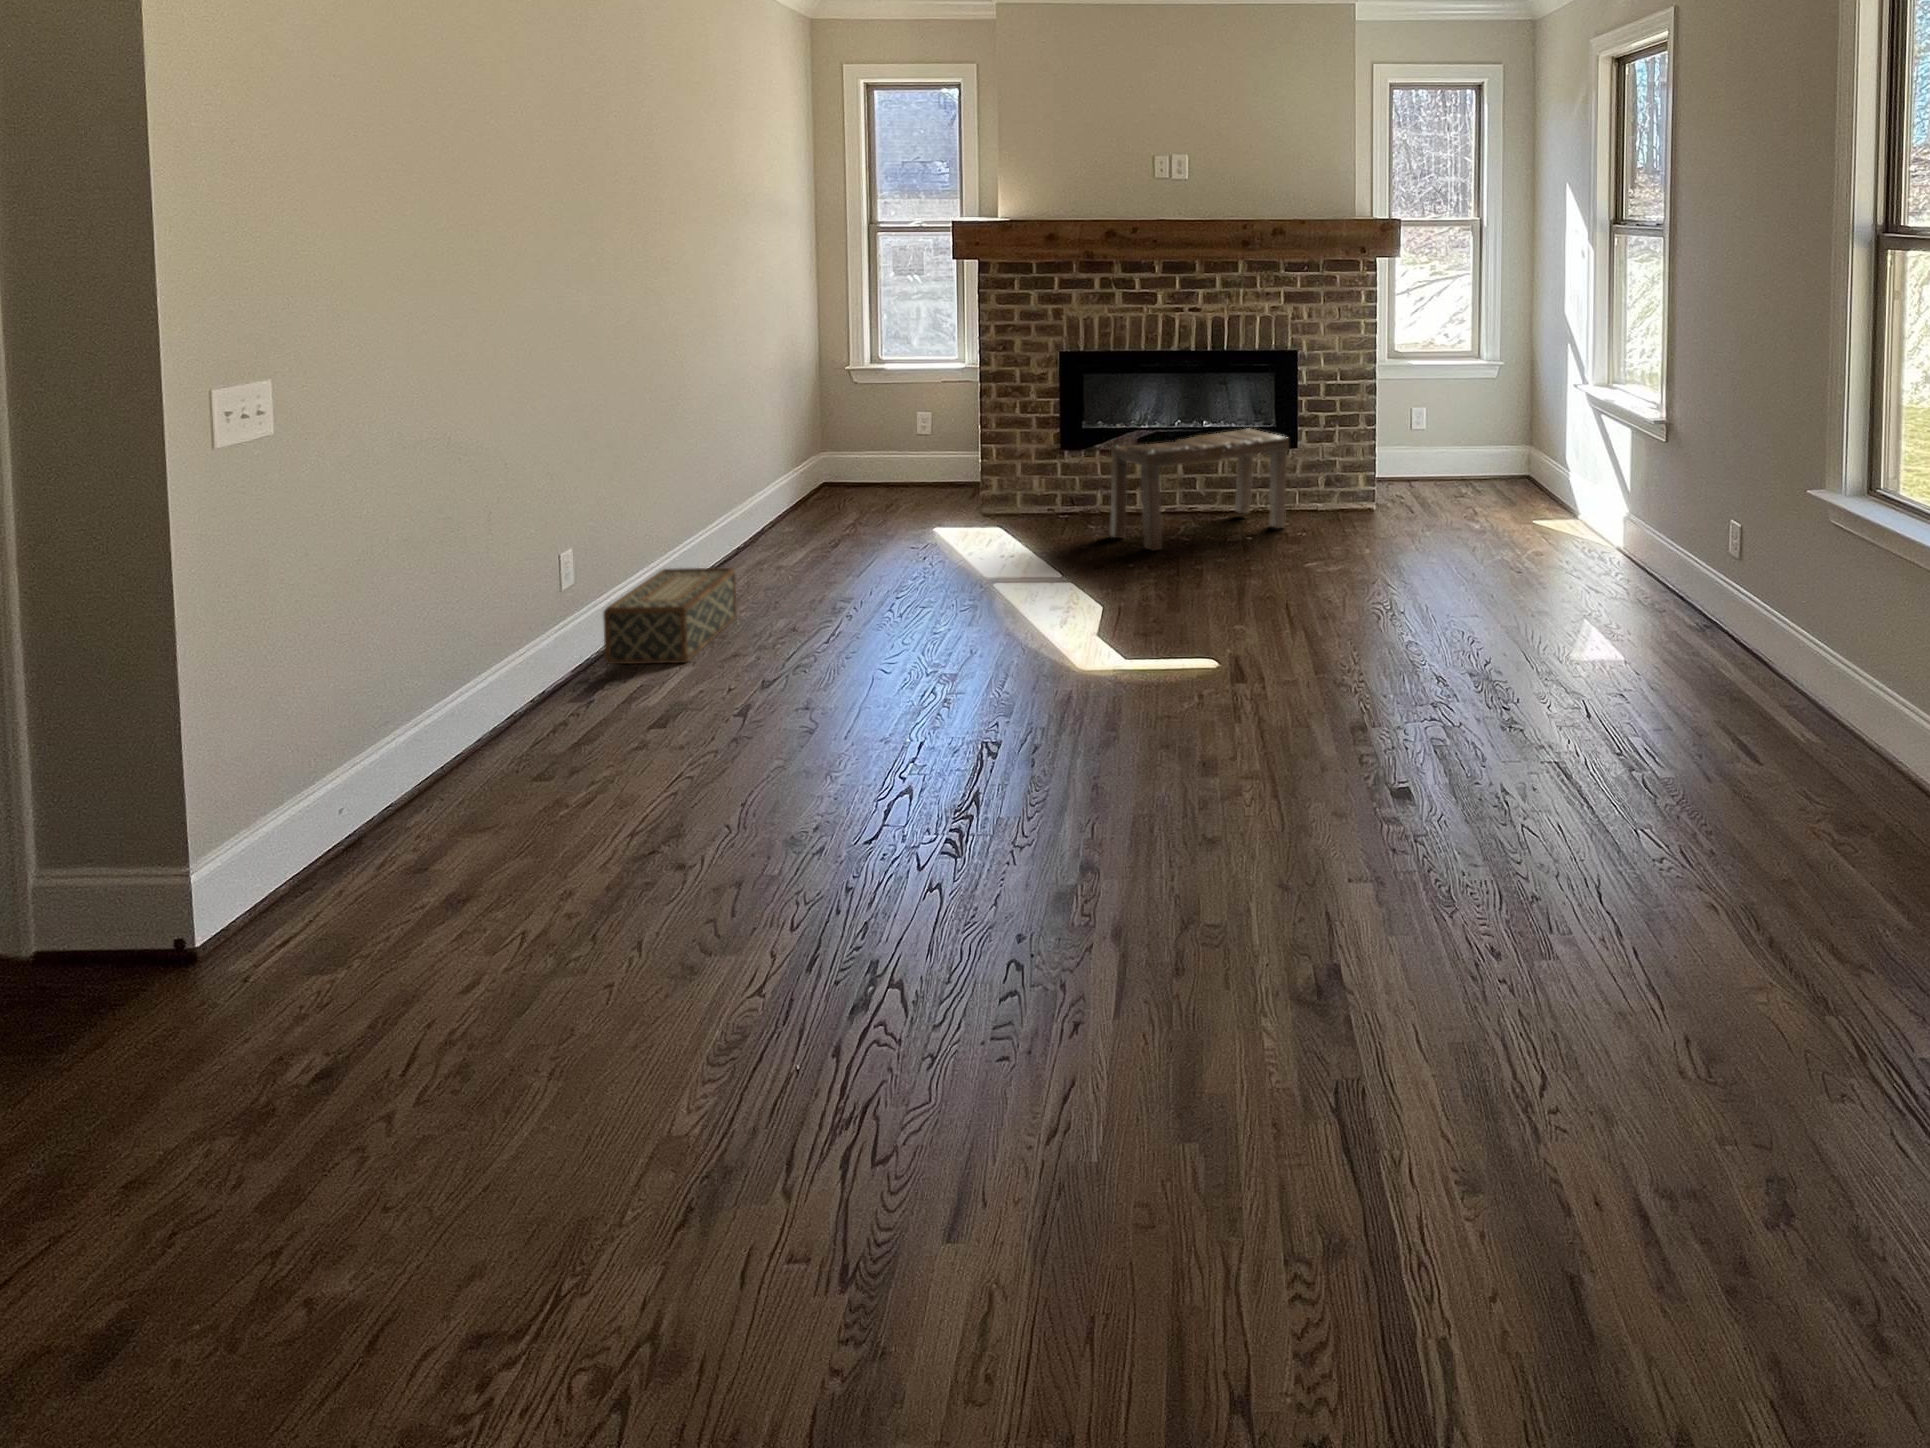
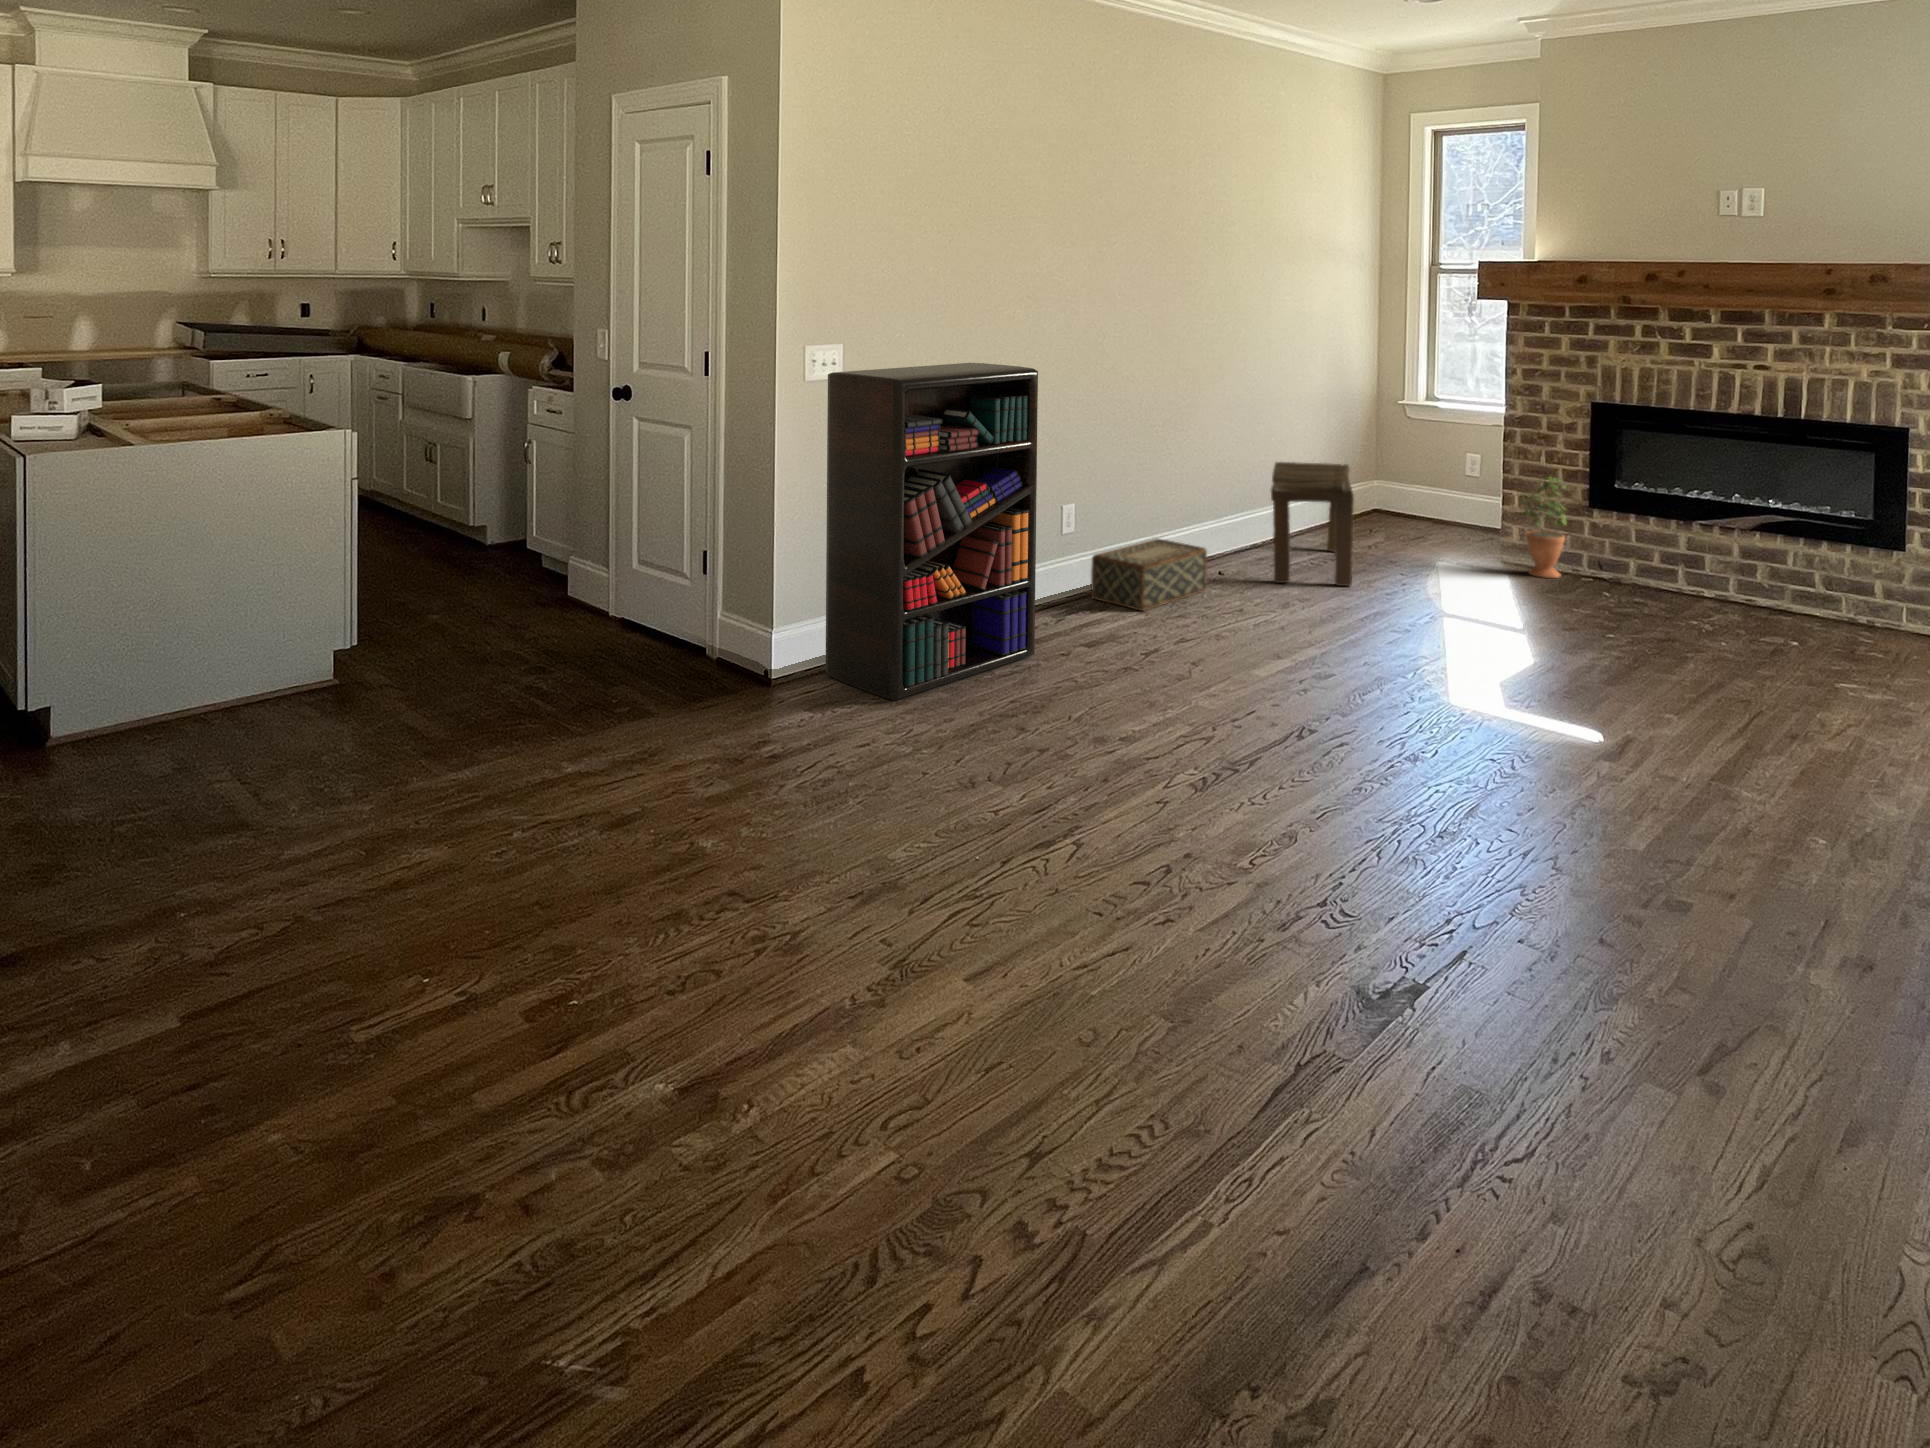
bookshelf: none [266,382,605,902] -> present [825,363,1038,700]
potted plant: none [1006,422,1049,525] -> present [1521,476,1566,578]
bench: present [1110,428,1289,551] -> present [1271,462,1354,586]

